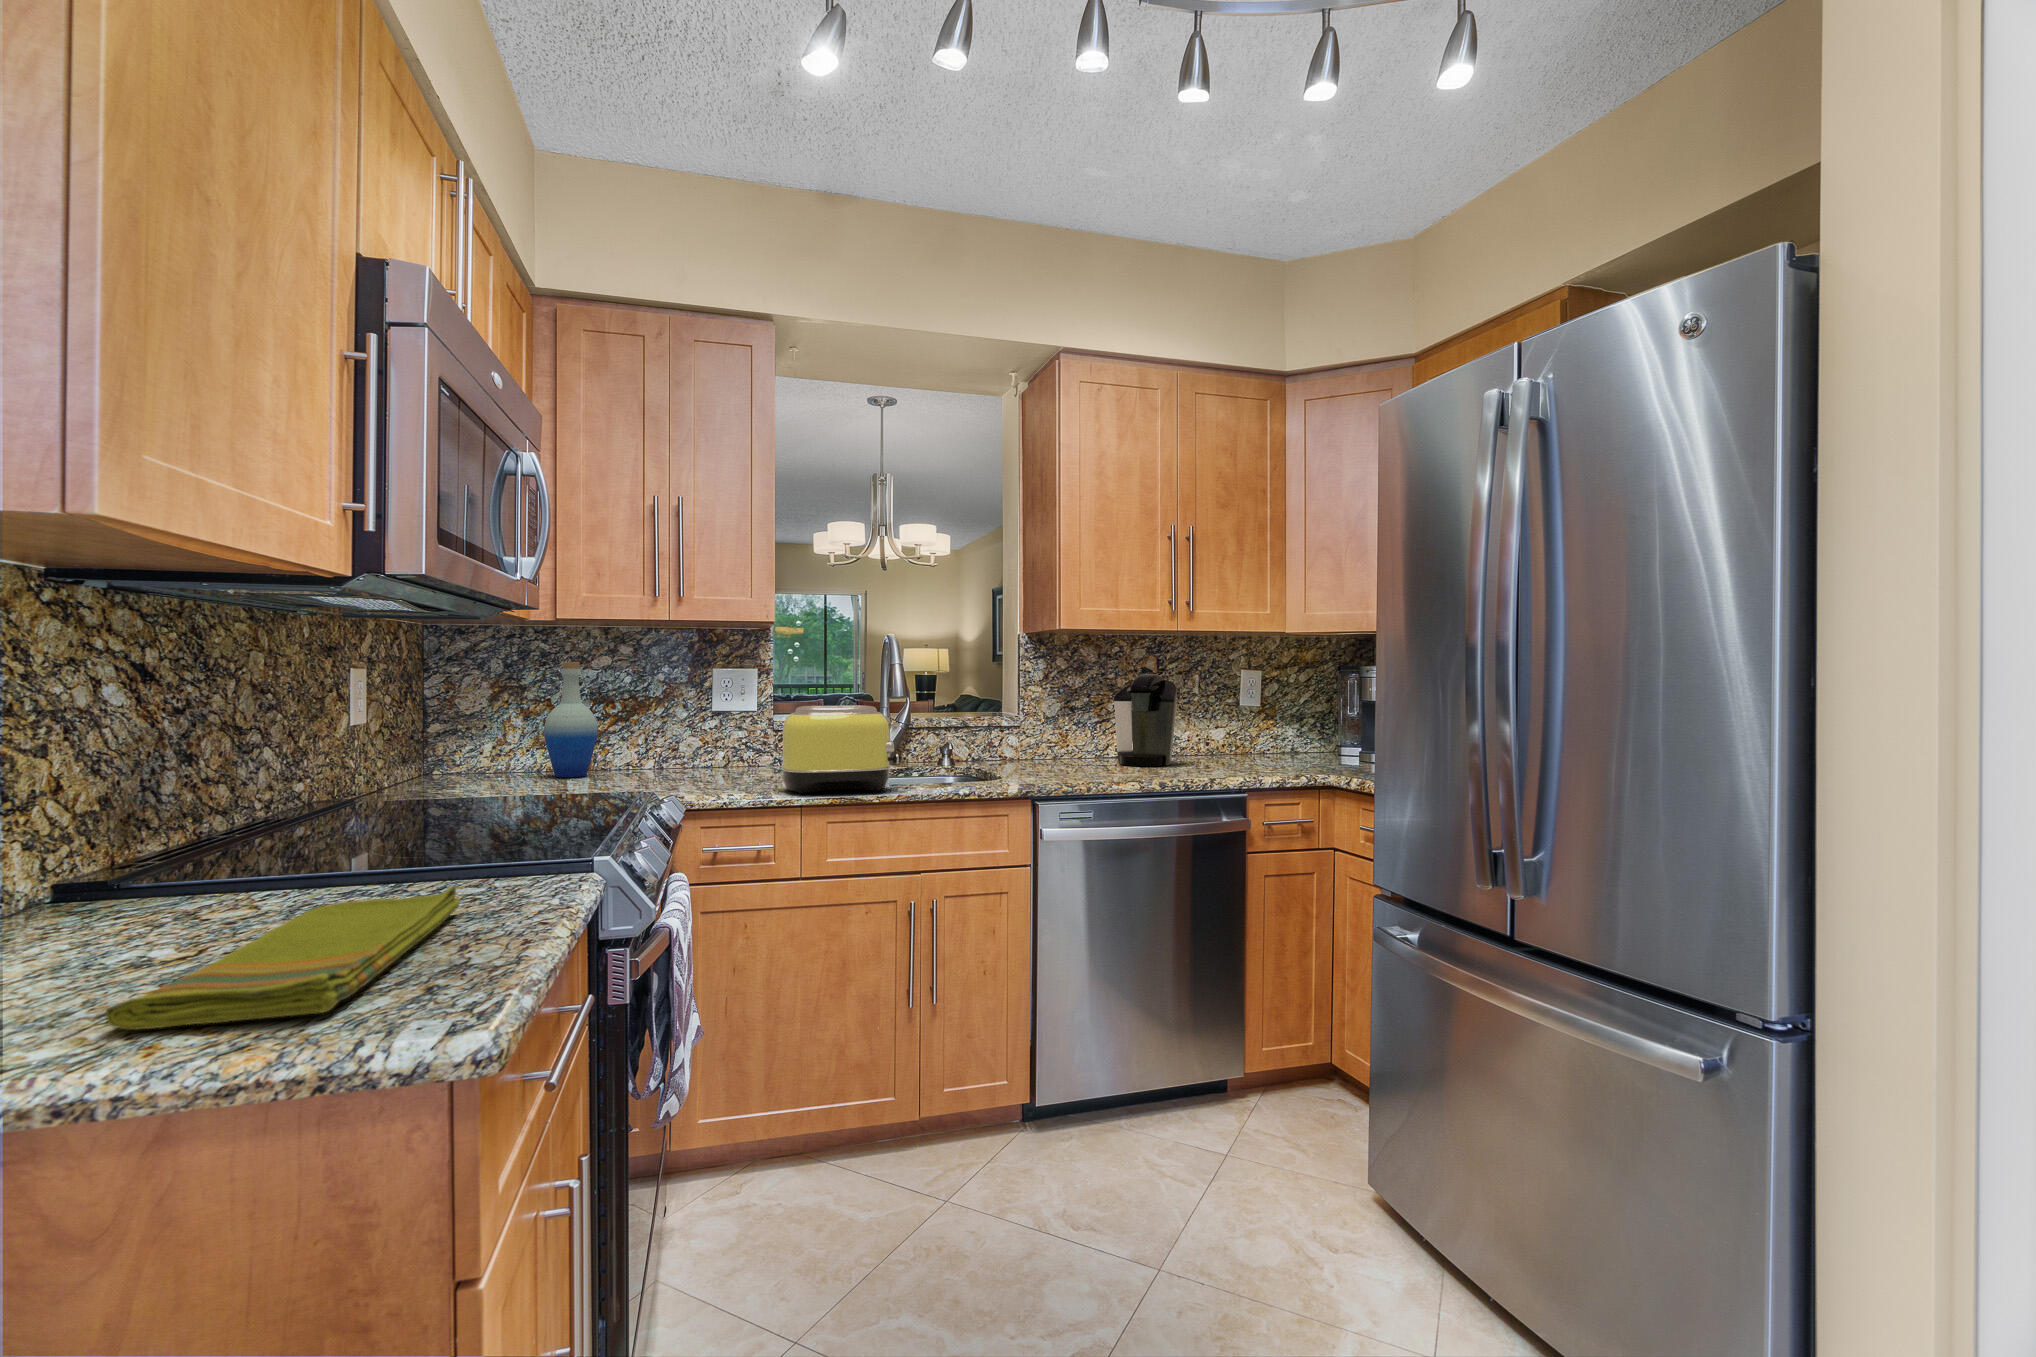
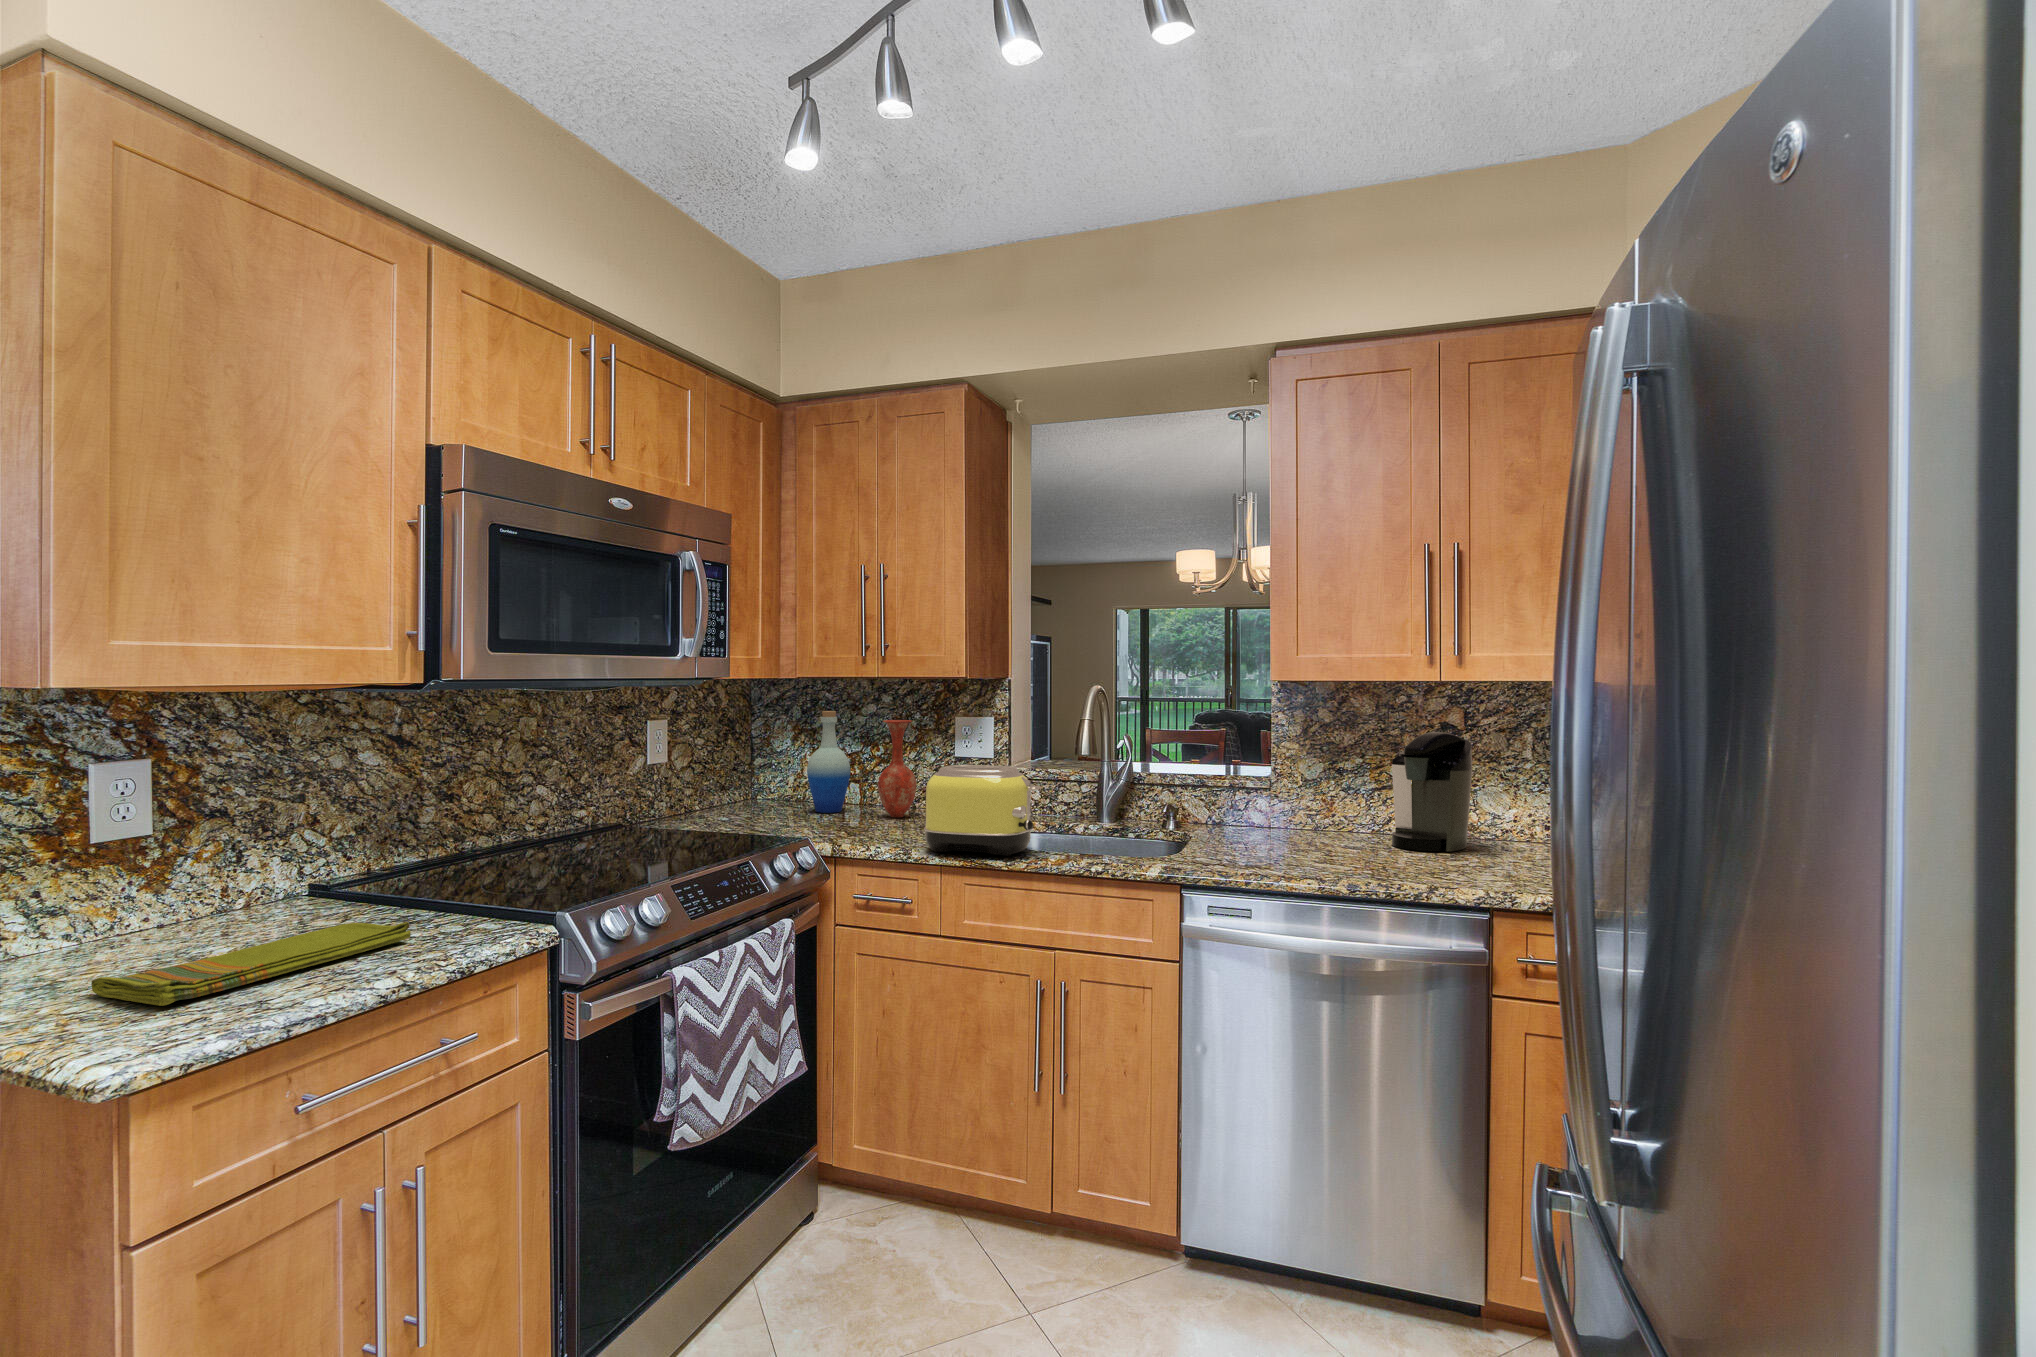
vase: none [643,671,687,776] -> present [878,720,916,817]

